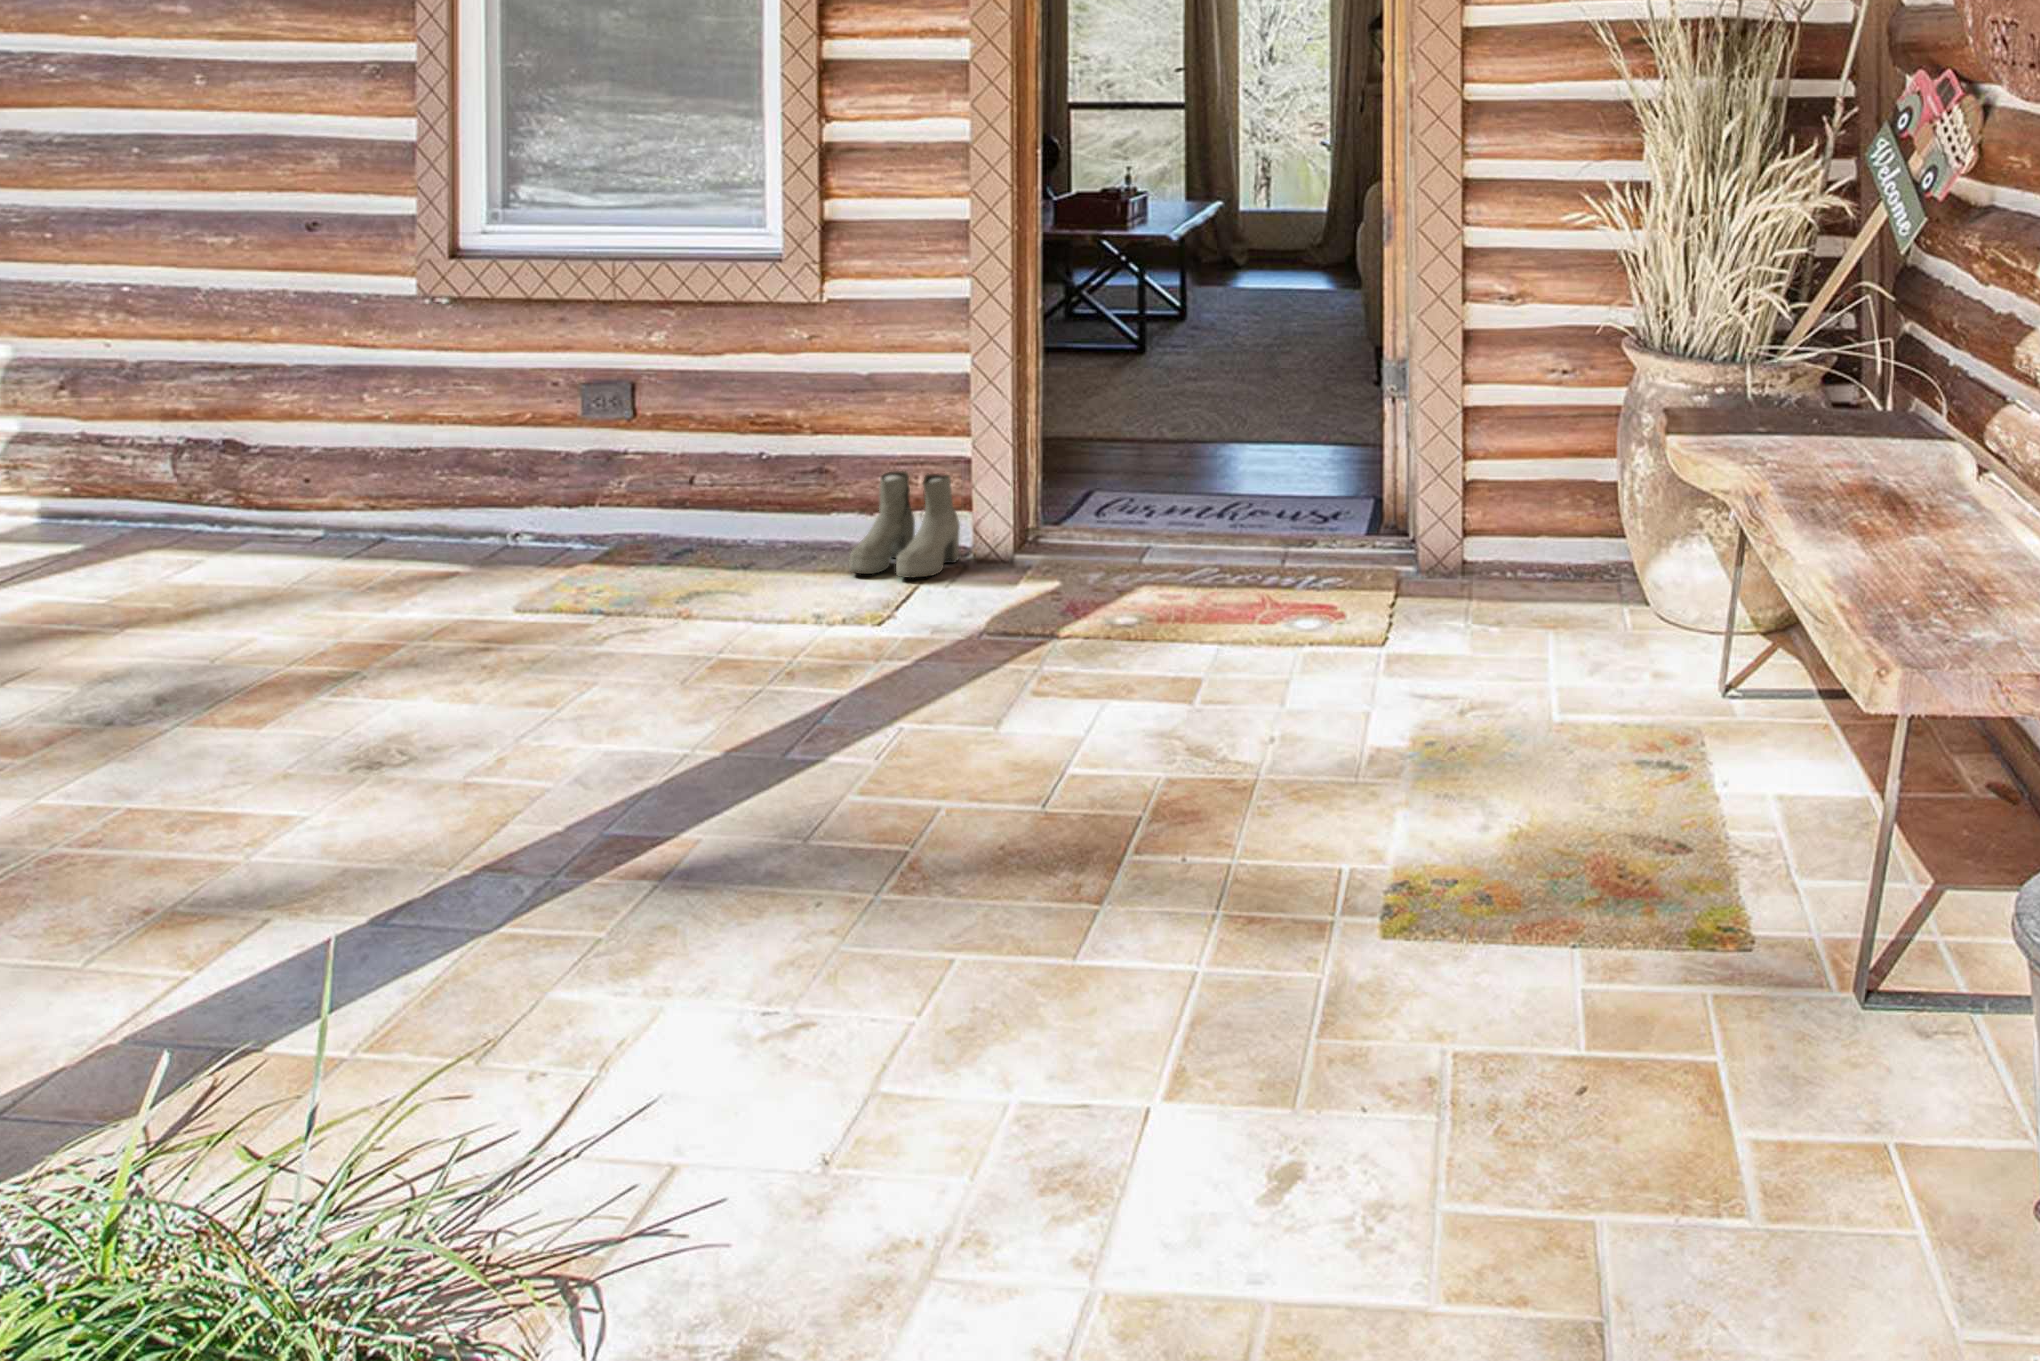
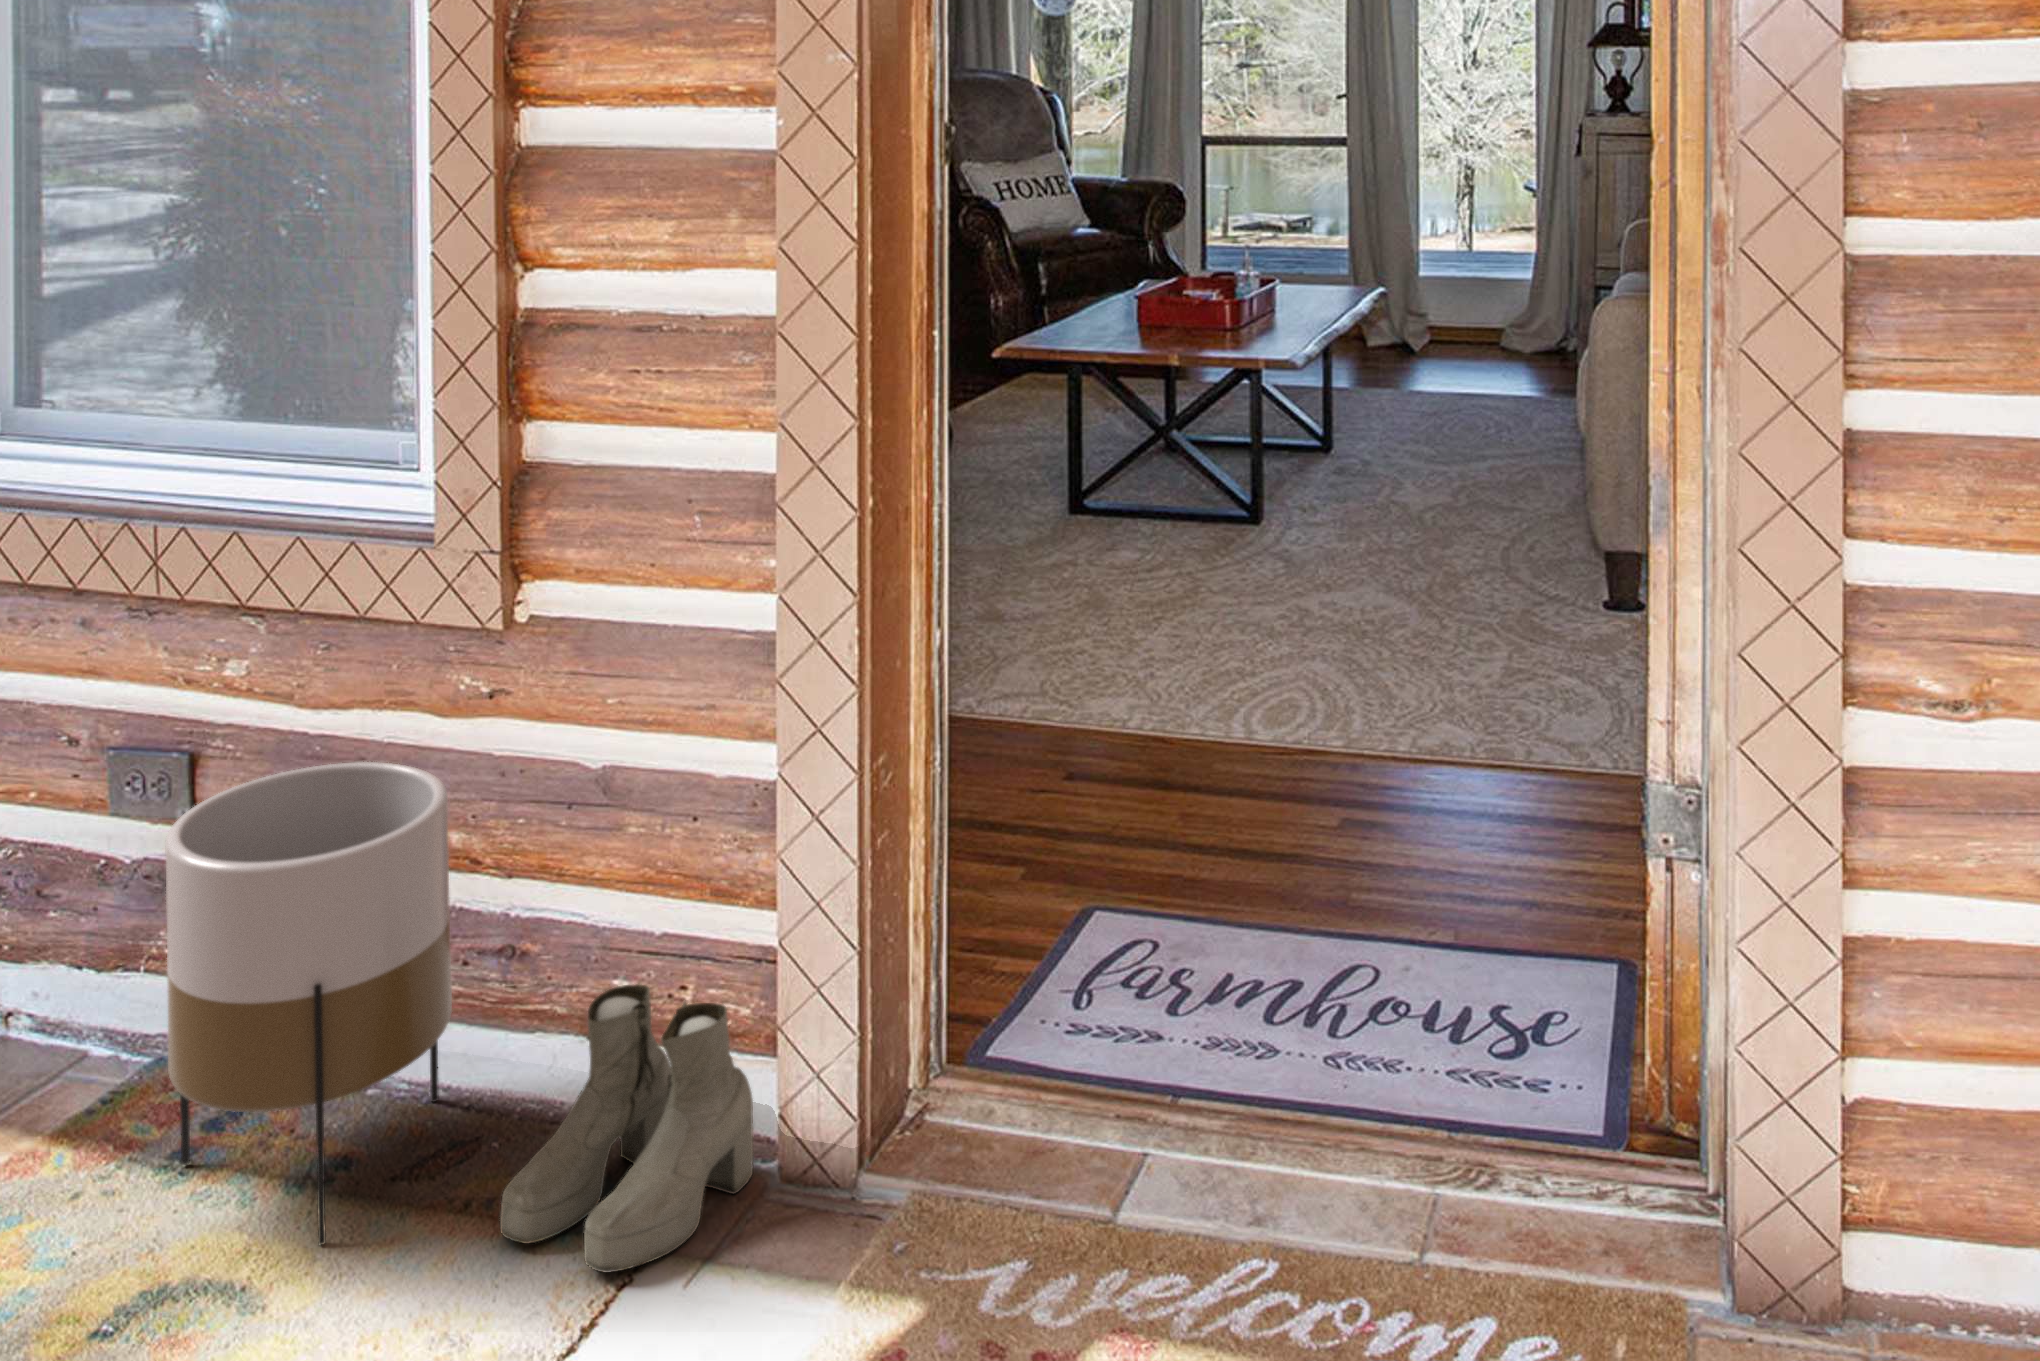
planter: none [668,376,802,580] -> present [165,762,452,1245]

